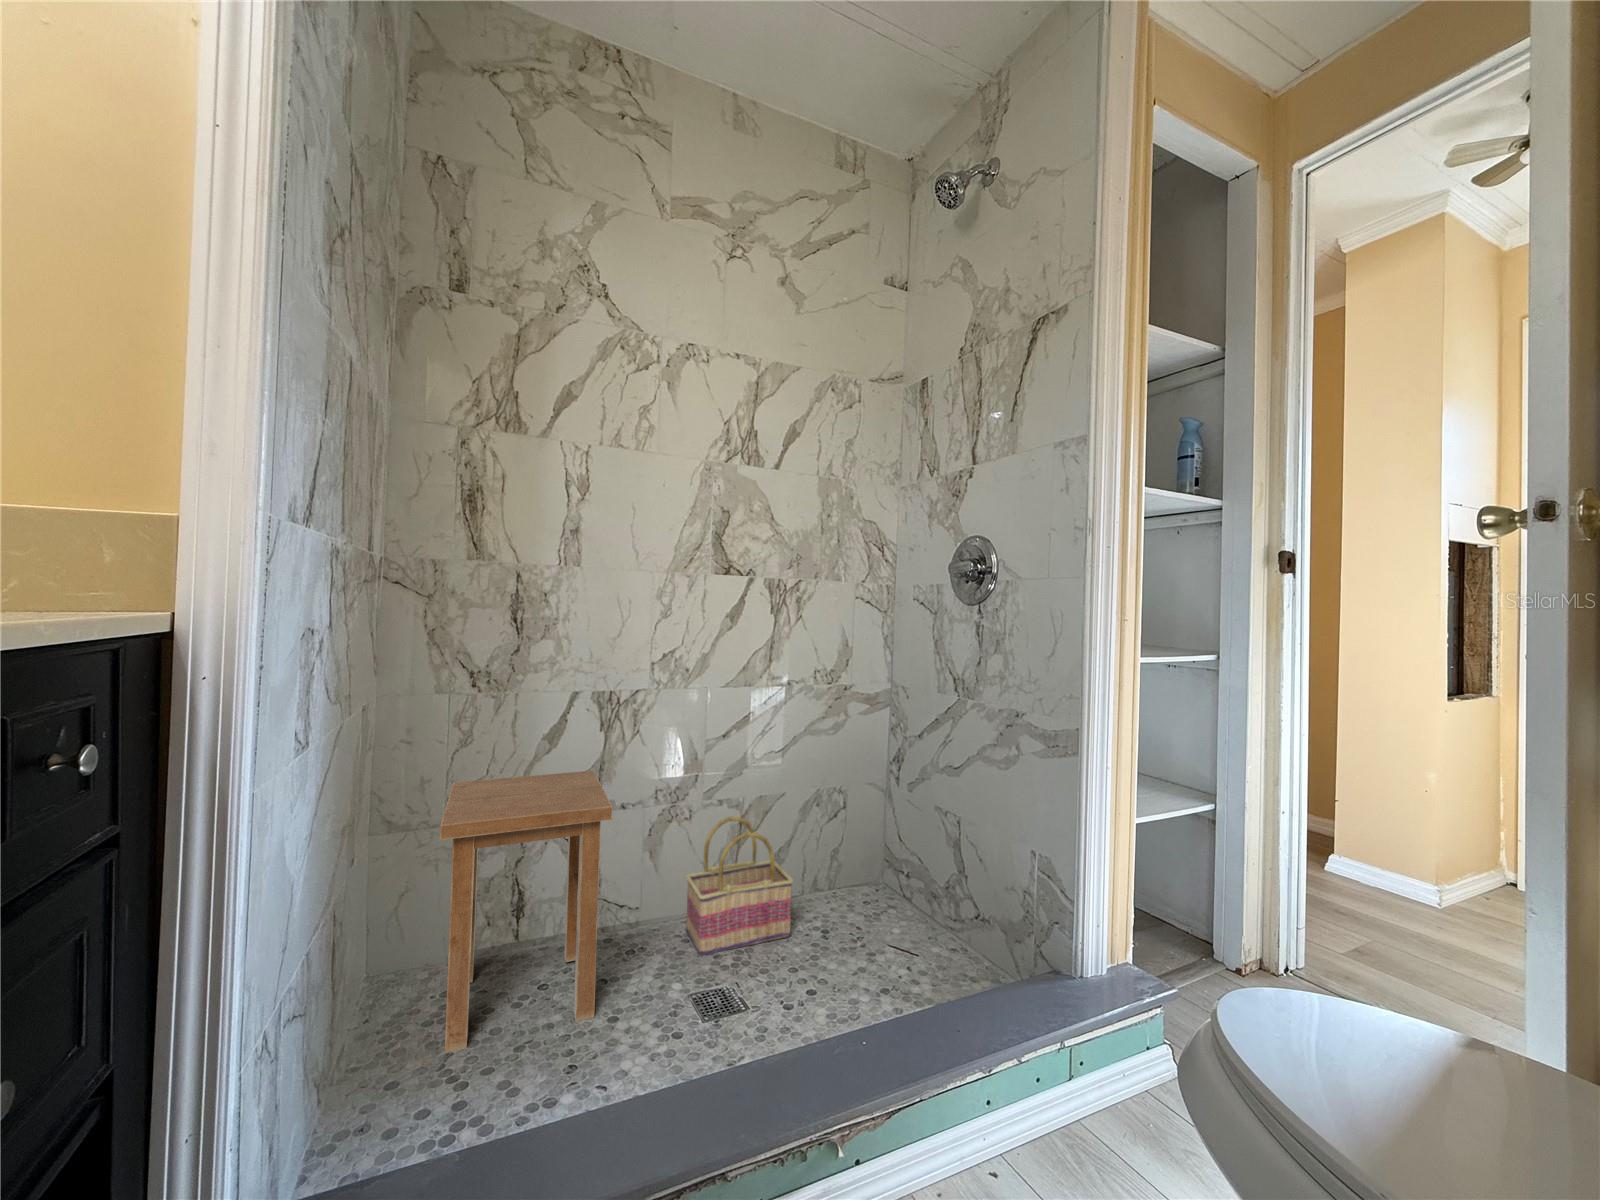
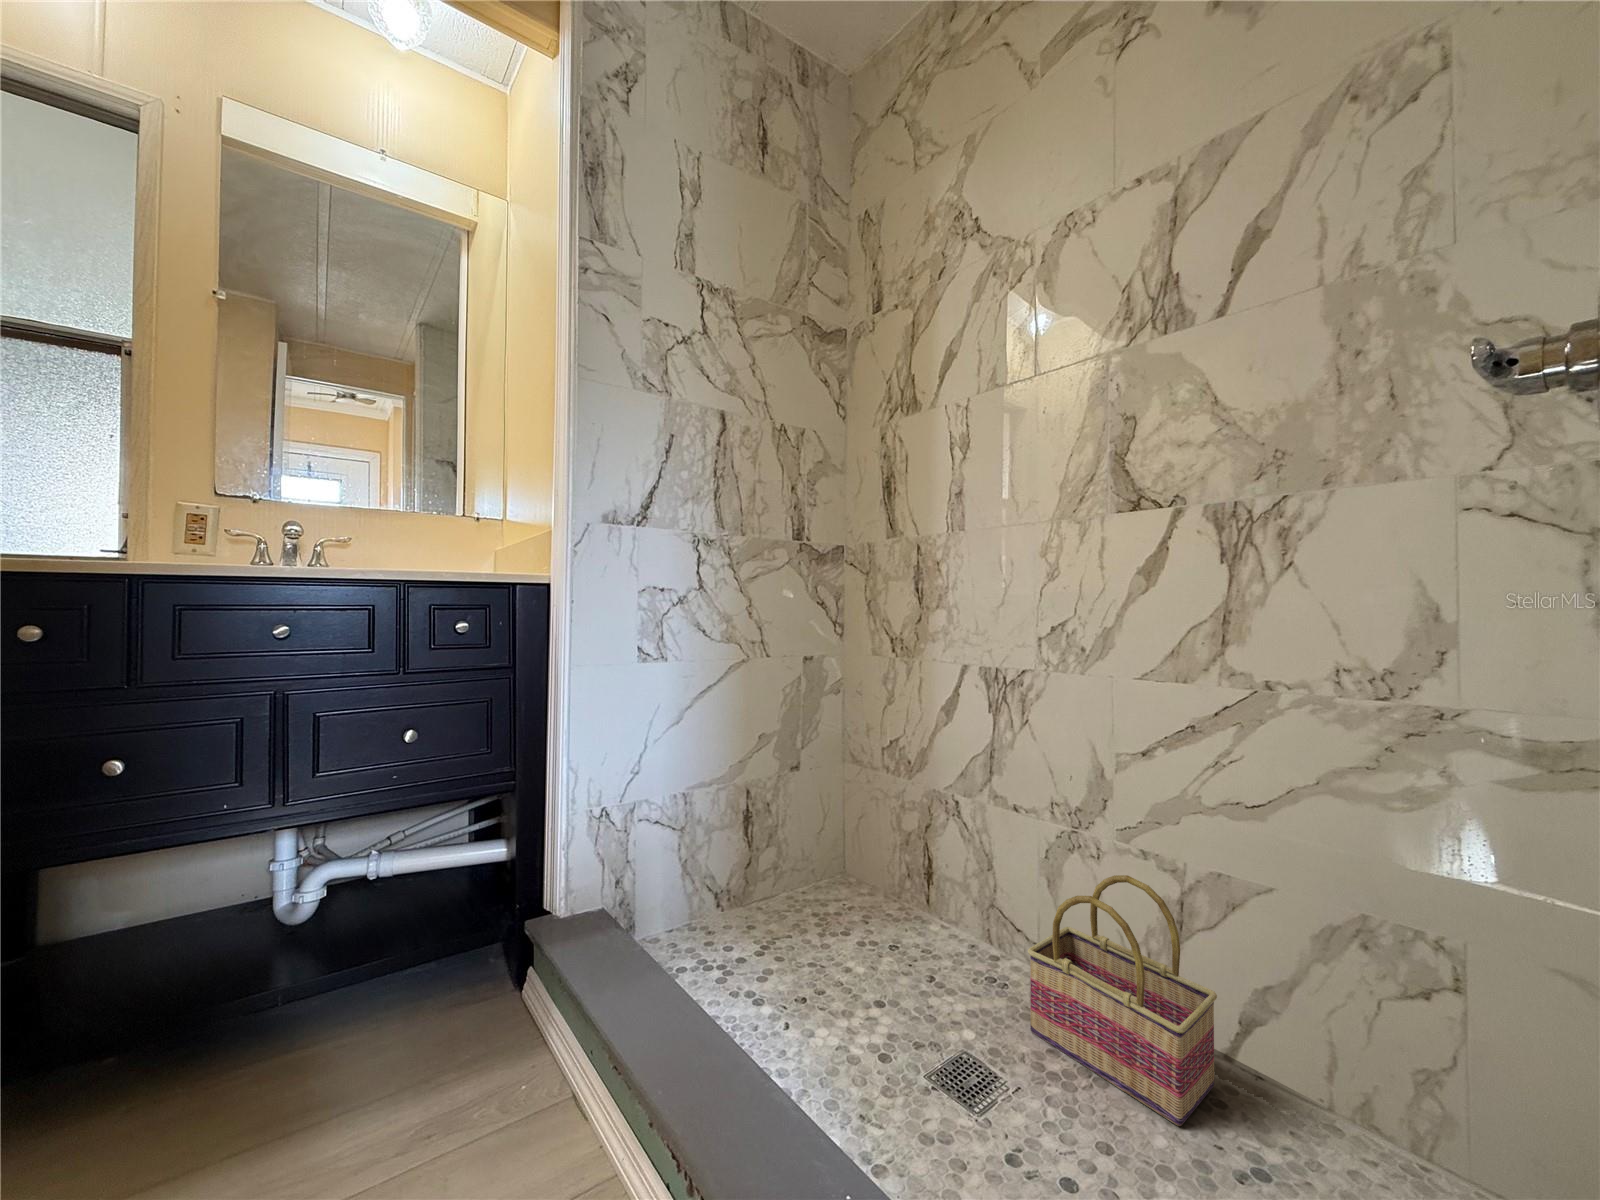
stool: present [440,771,612,1053] -> none [781,728,965,982]

